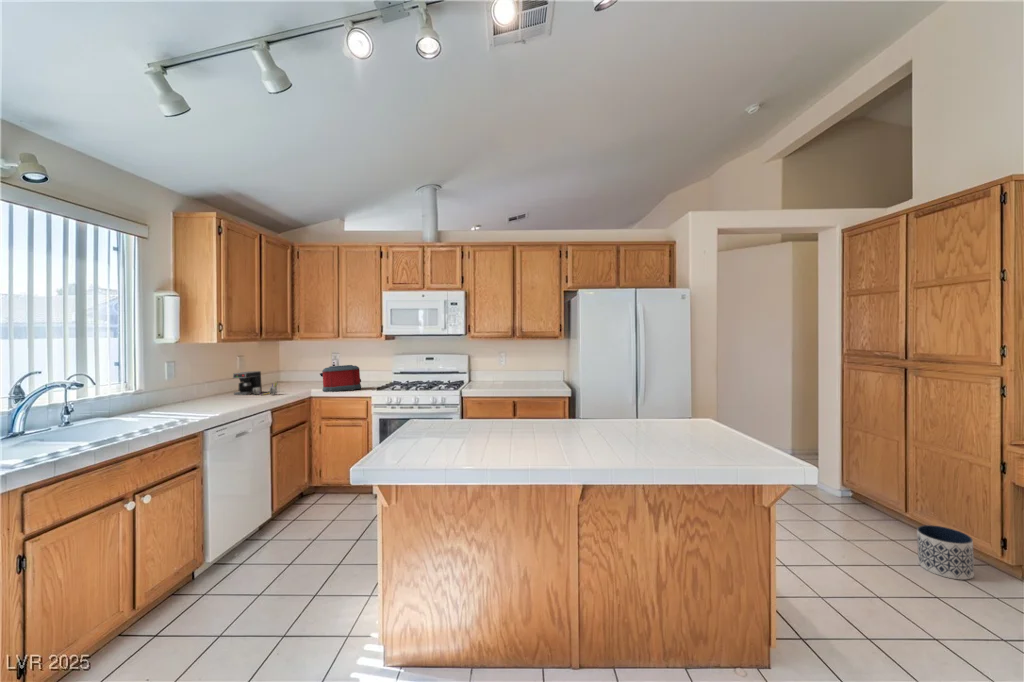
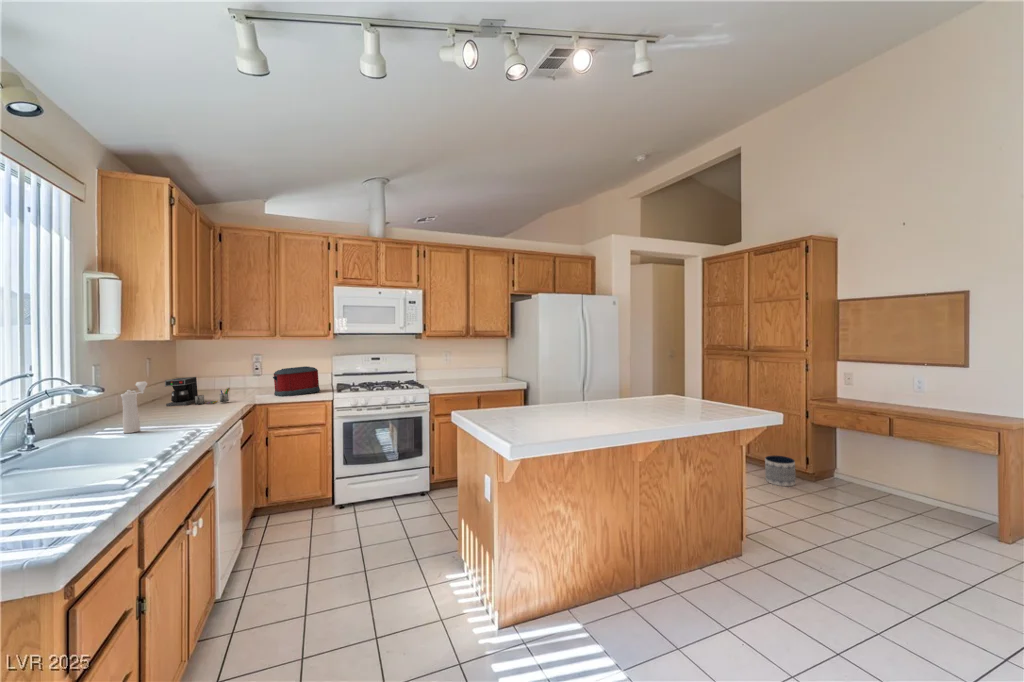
pepper mill: none [150,375,178,416] -> present [121,382,147,433]

